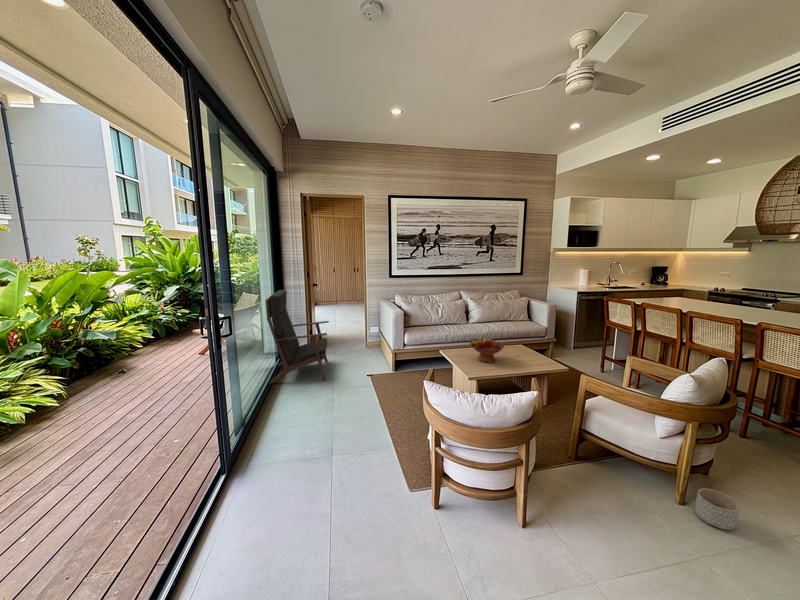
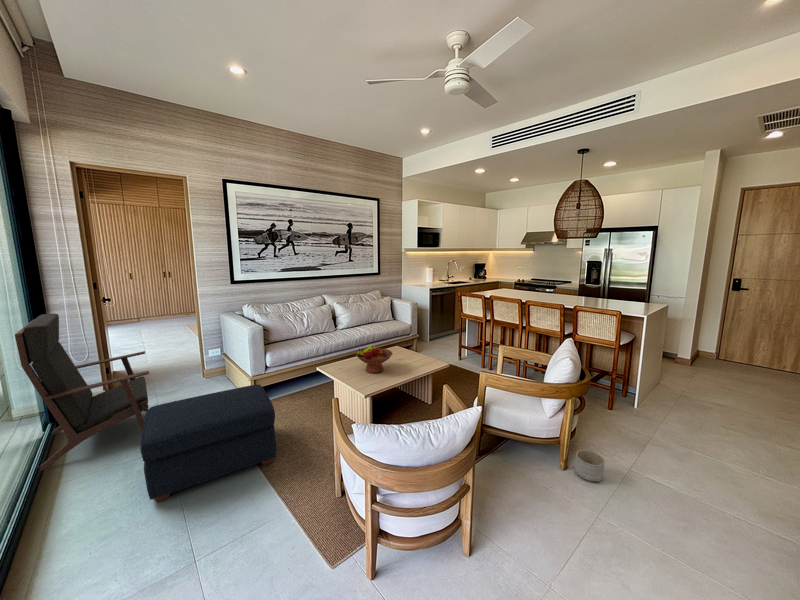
ottoman: none [314,354,397,417] -> present [140,385,276,502]

